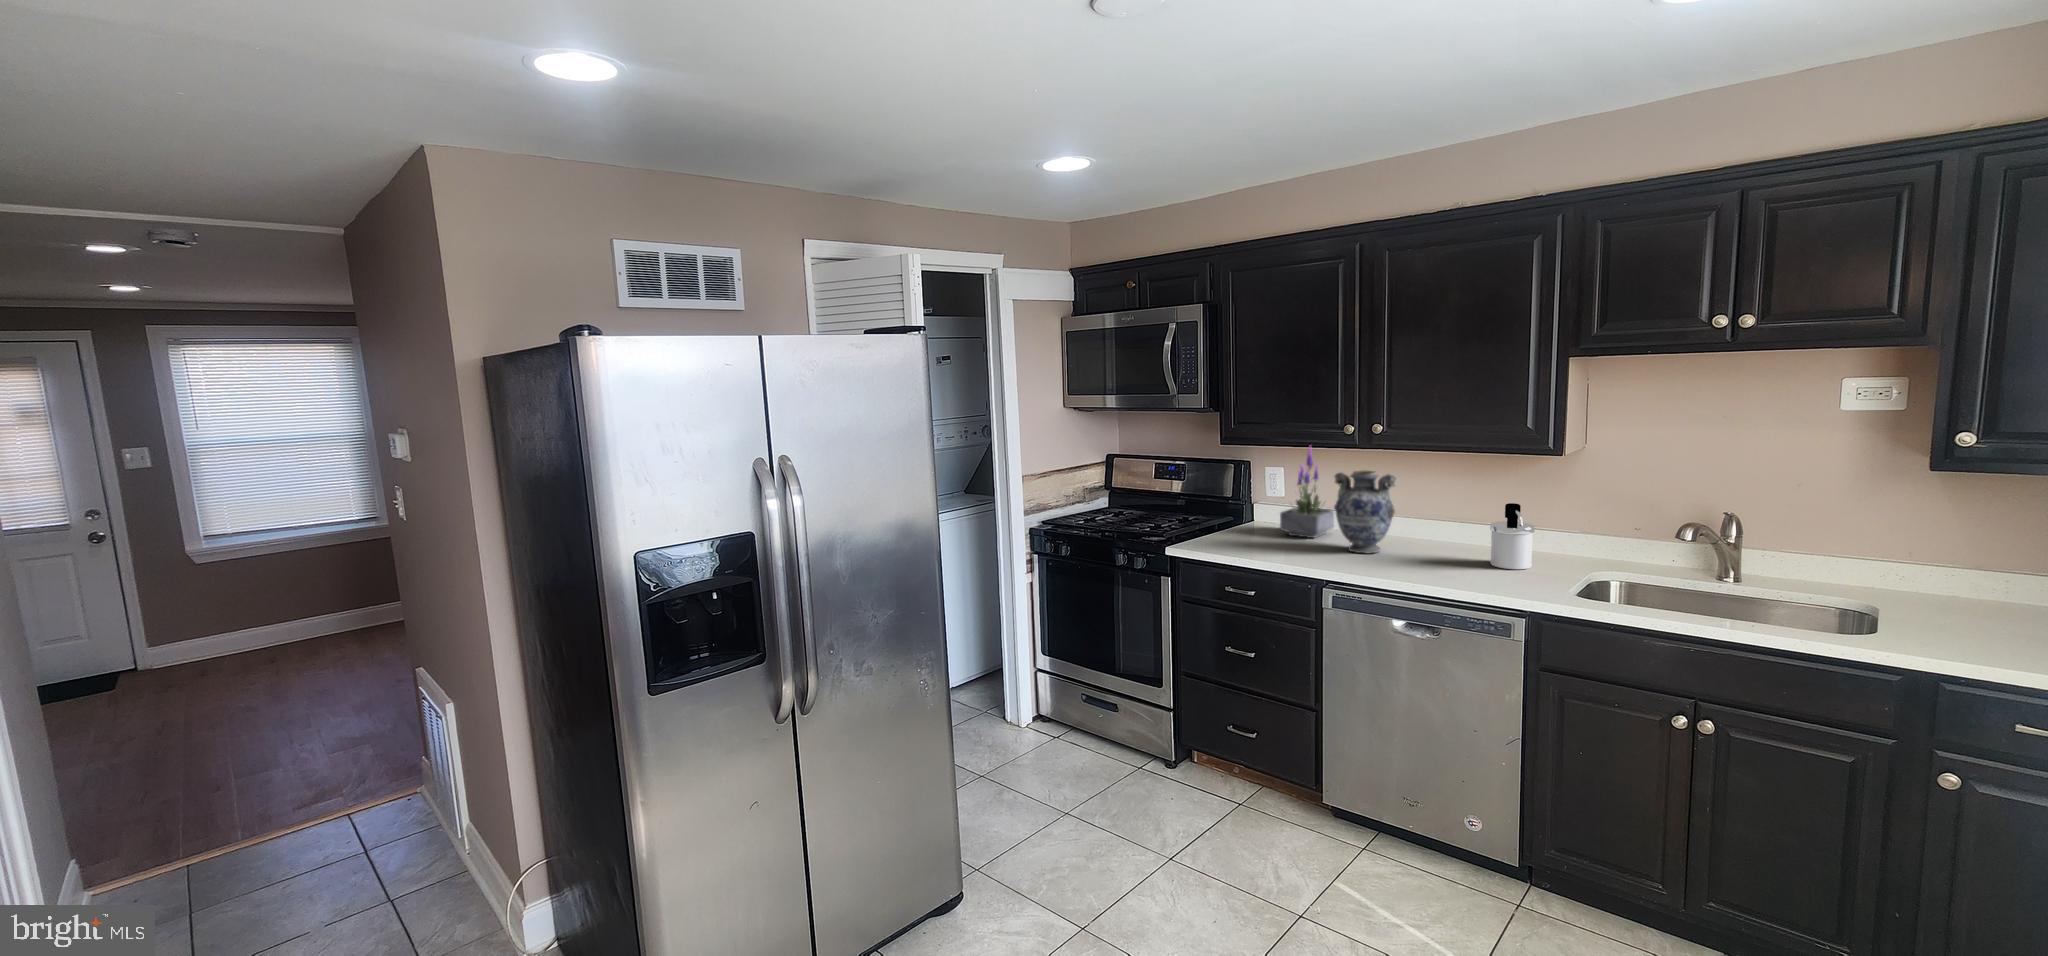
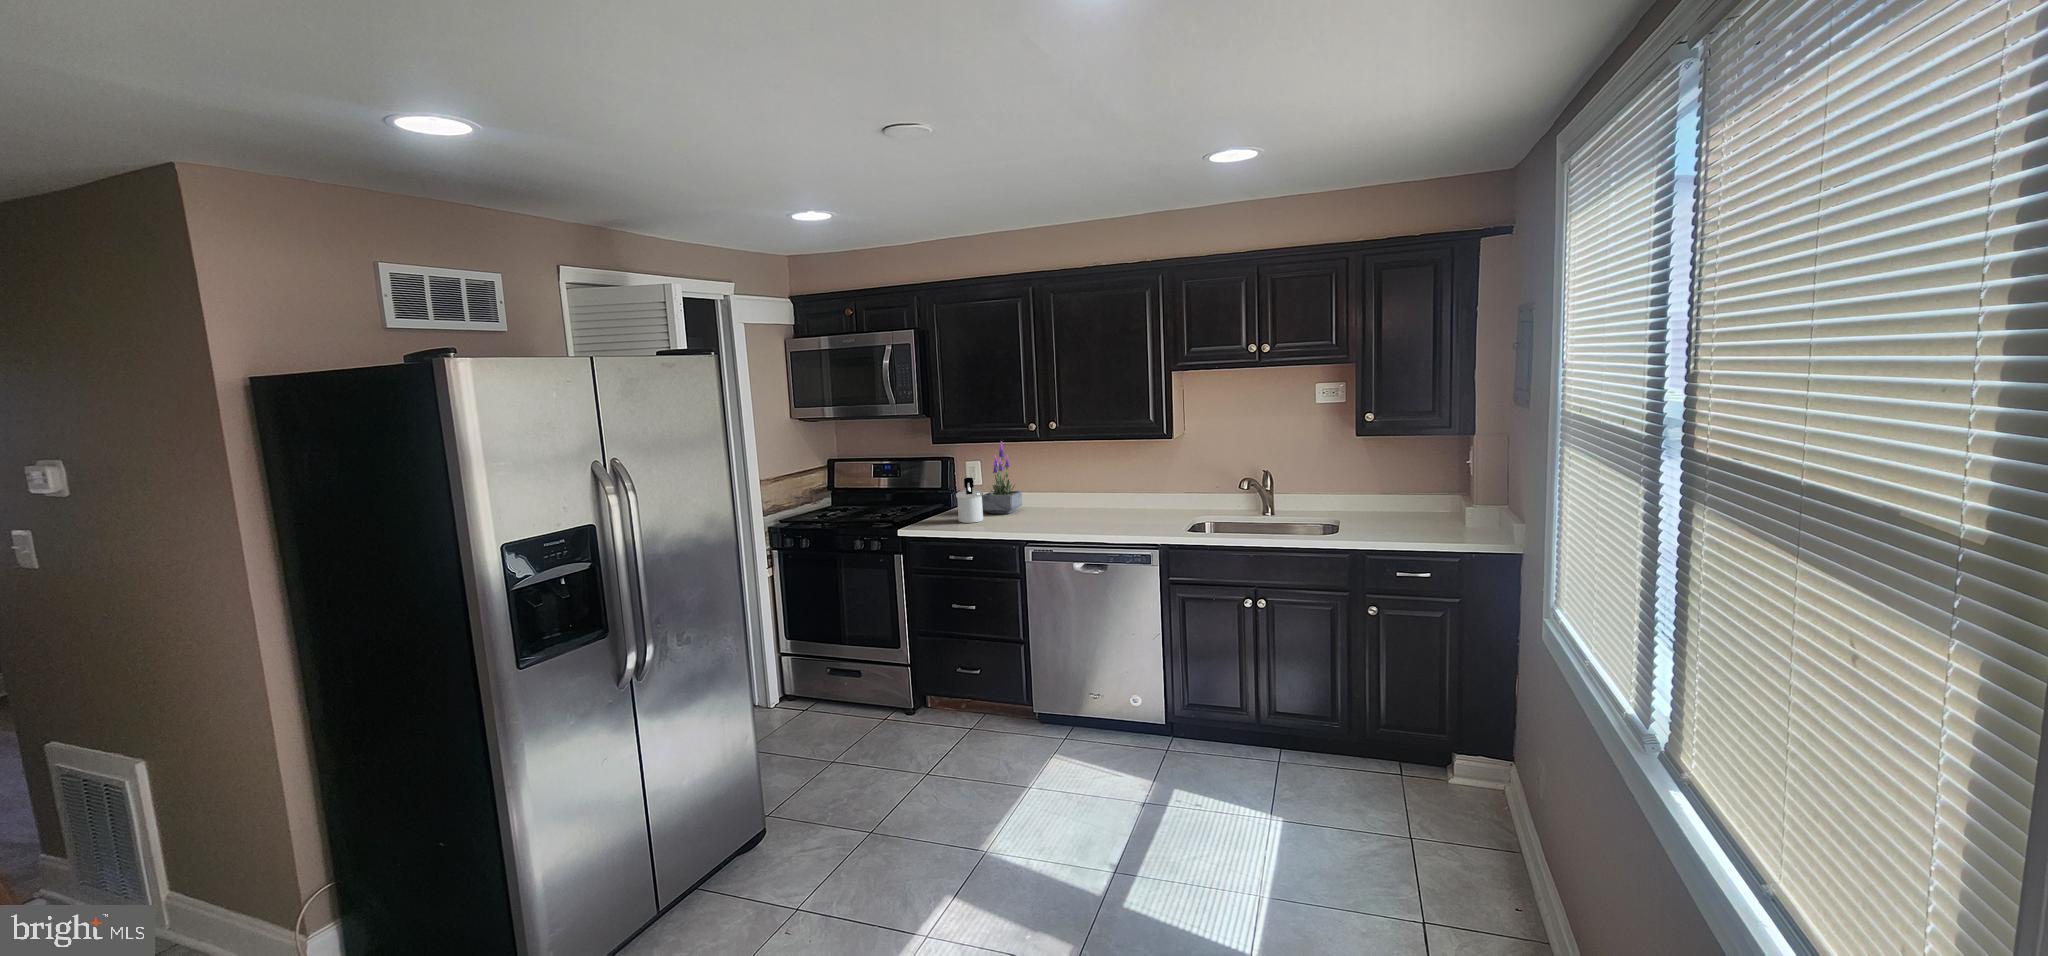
decorative vase: present [1334,471,1396,553] -> none [1022,457,1067,520]
soap dispenser: present [1490,503,1535,569] -> present [956,478,983,523]

